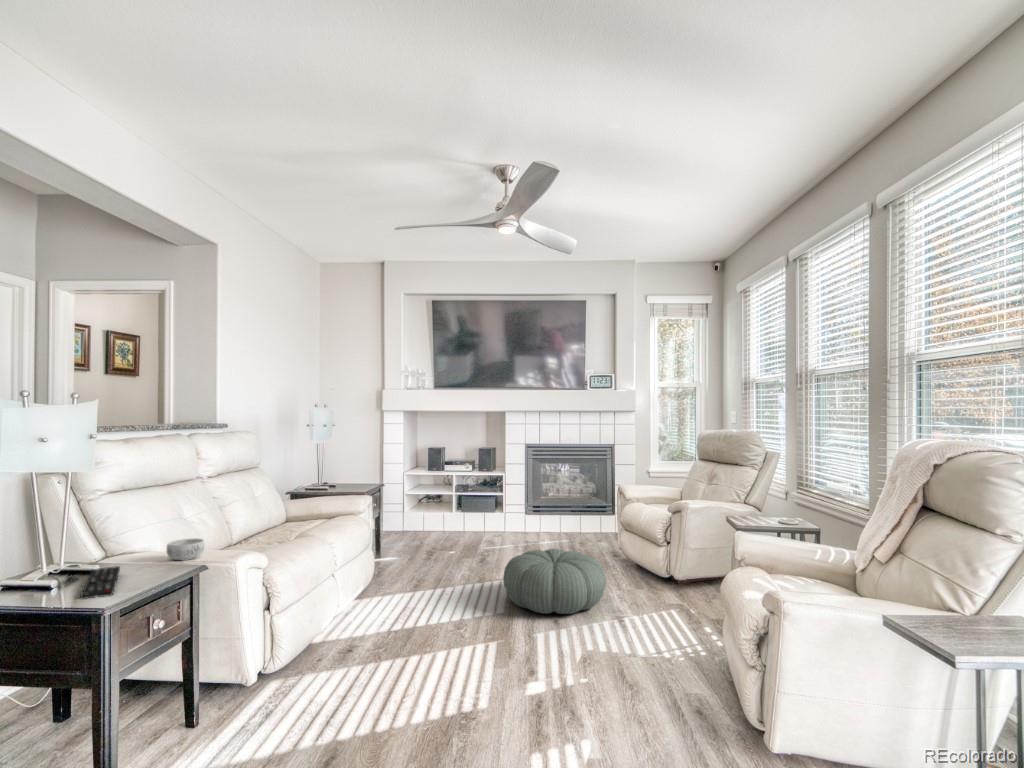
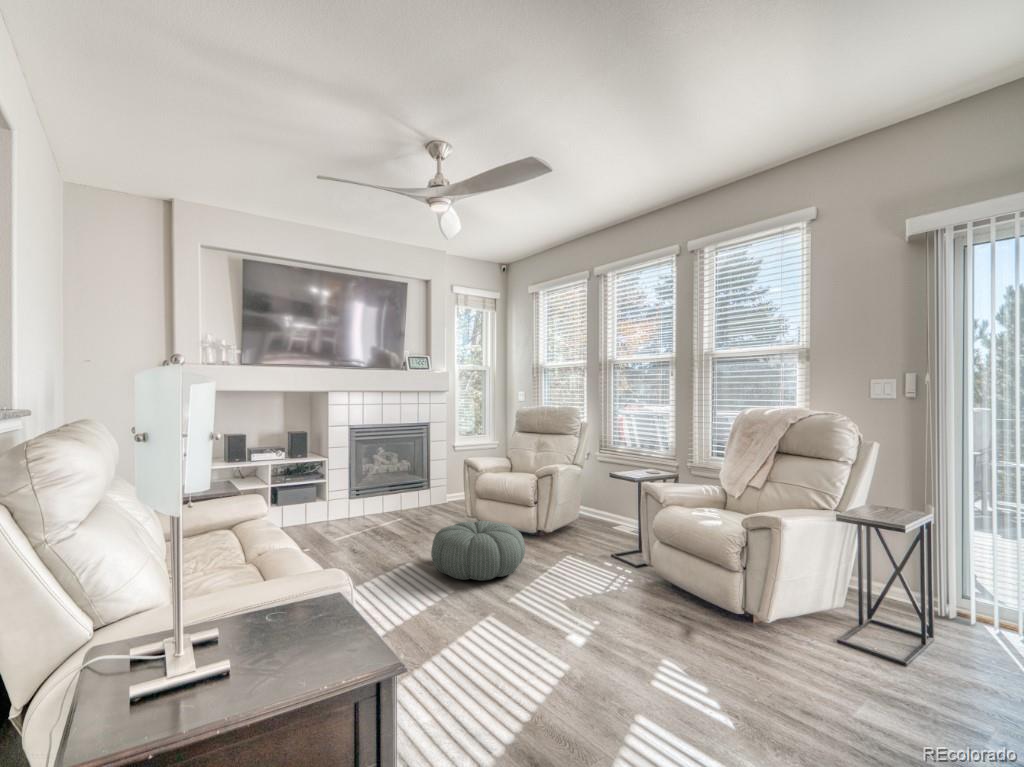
decorative bowl: present [167,538,204,561] -> none [238,570,286,603]
remote control: present [80,566,120,599] -> none [229,622,361,669]

